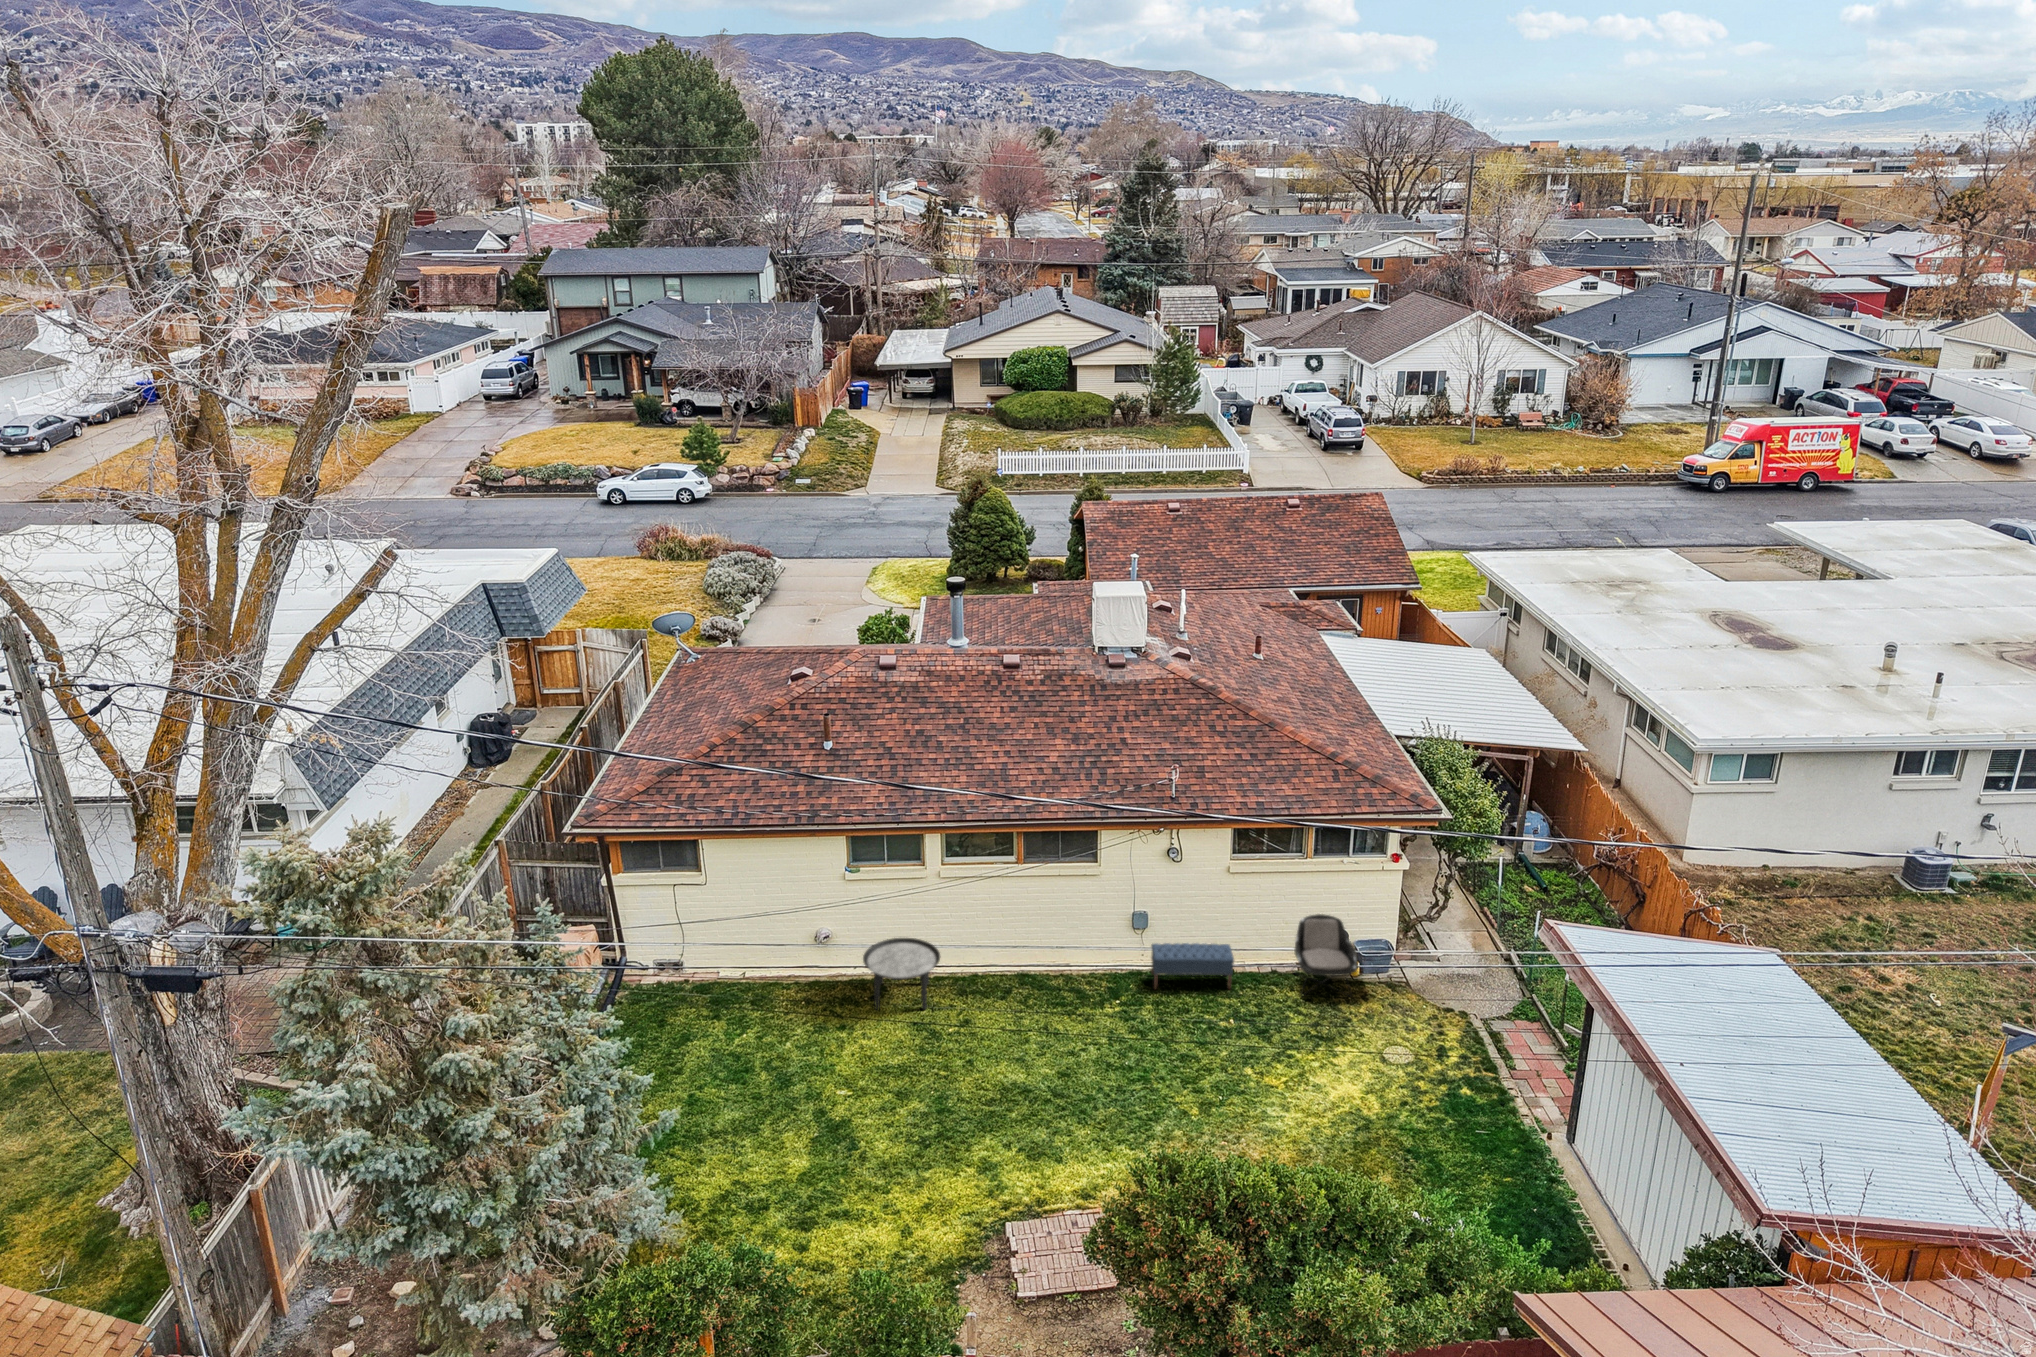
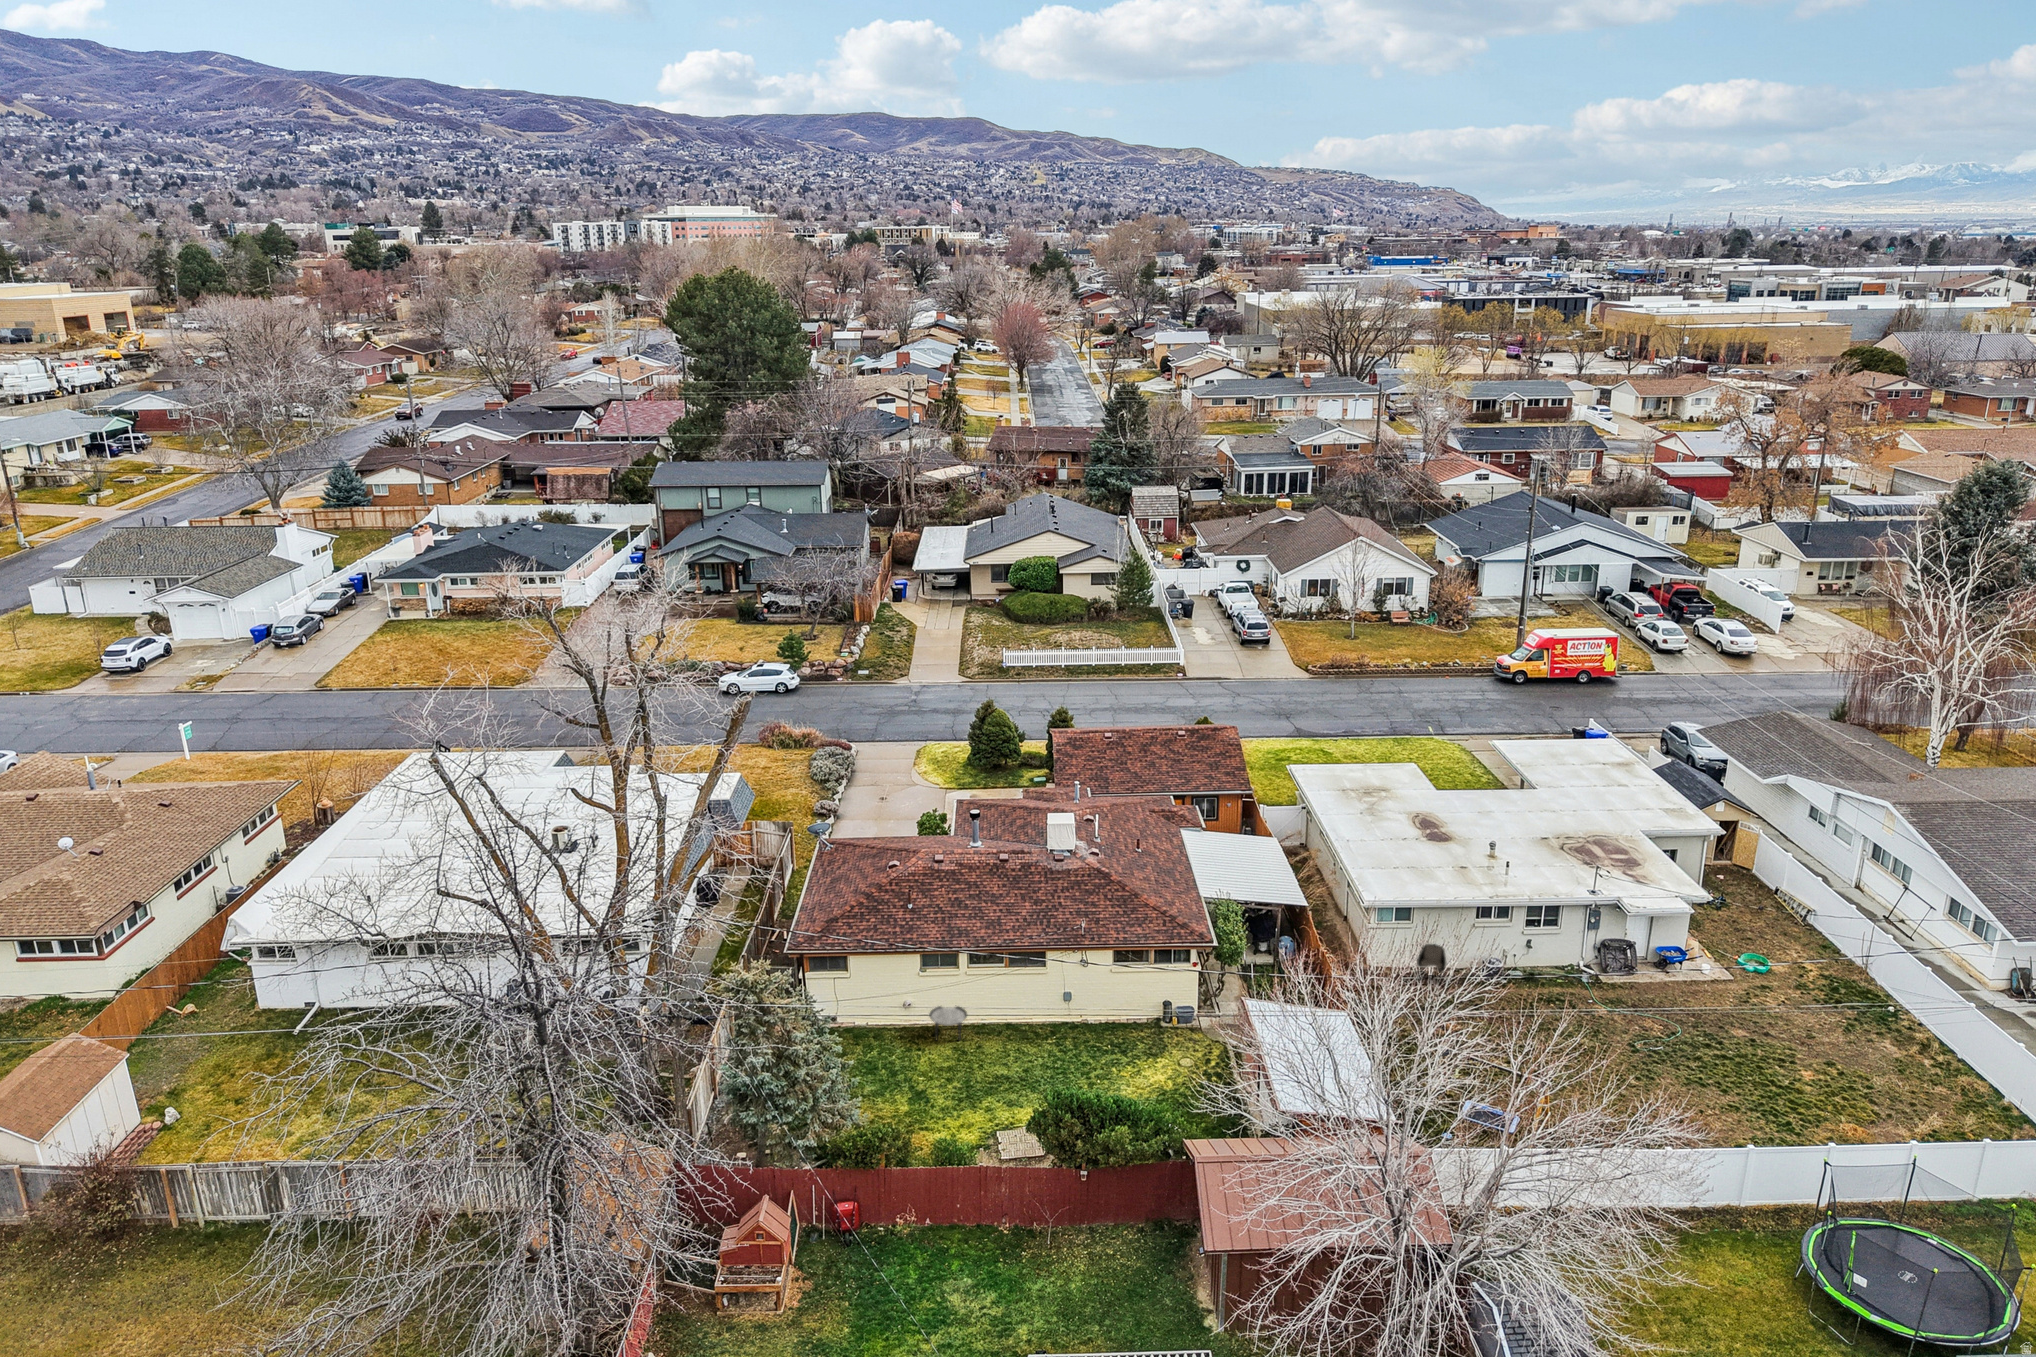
lounge chair: present [1294,914,1358,996] -> present [1417,944,1446,975]
bench: present [1151,943,1234,989] -> none [1073,1009,1114,1032]

